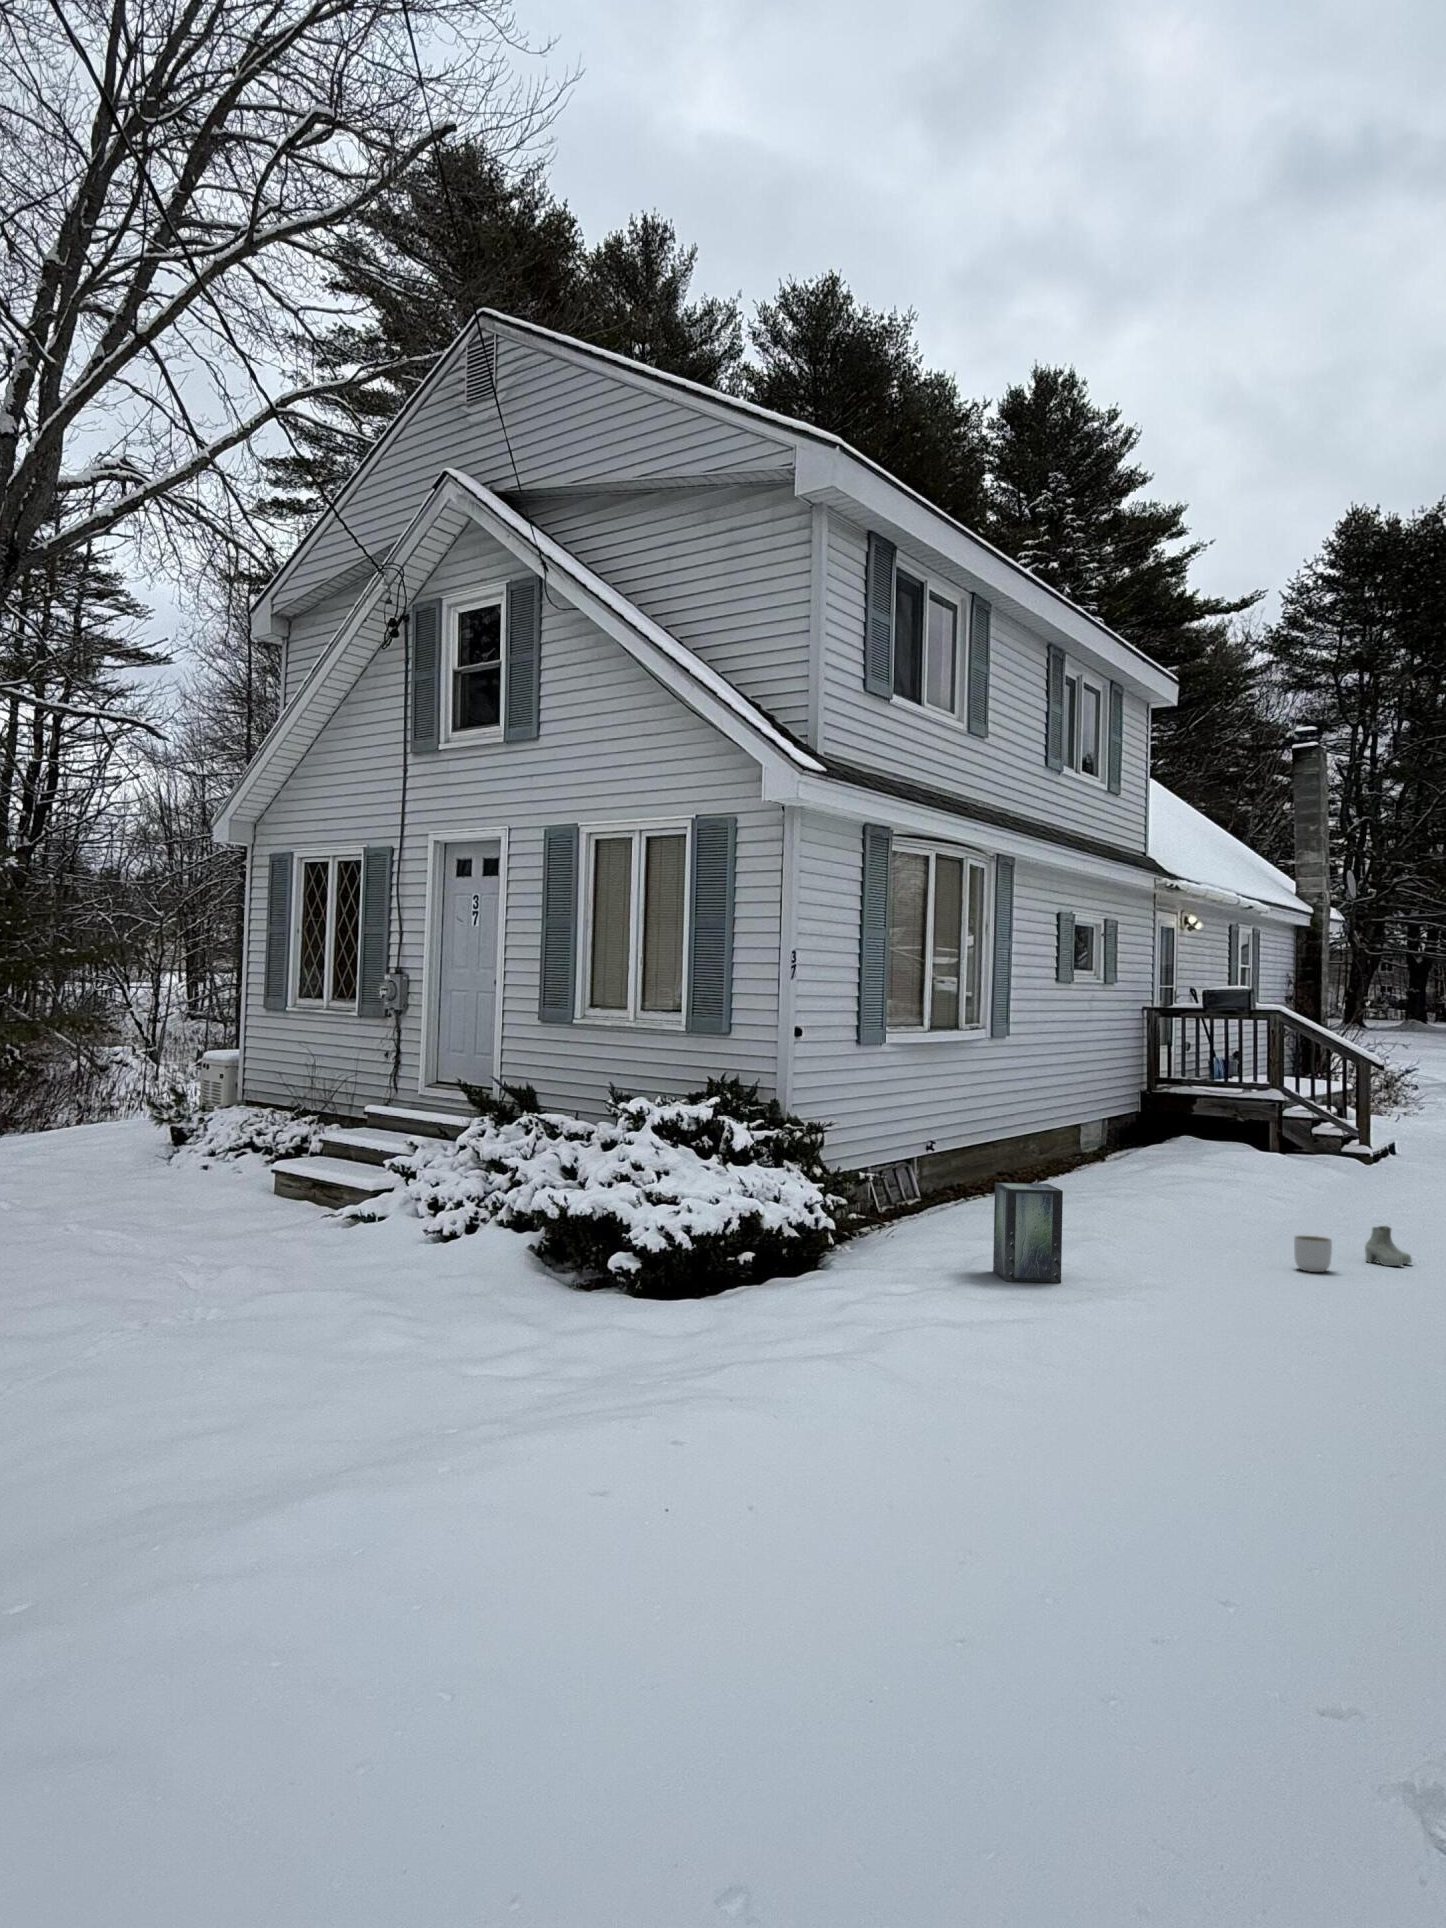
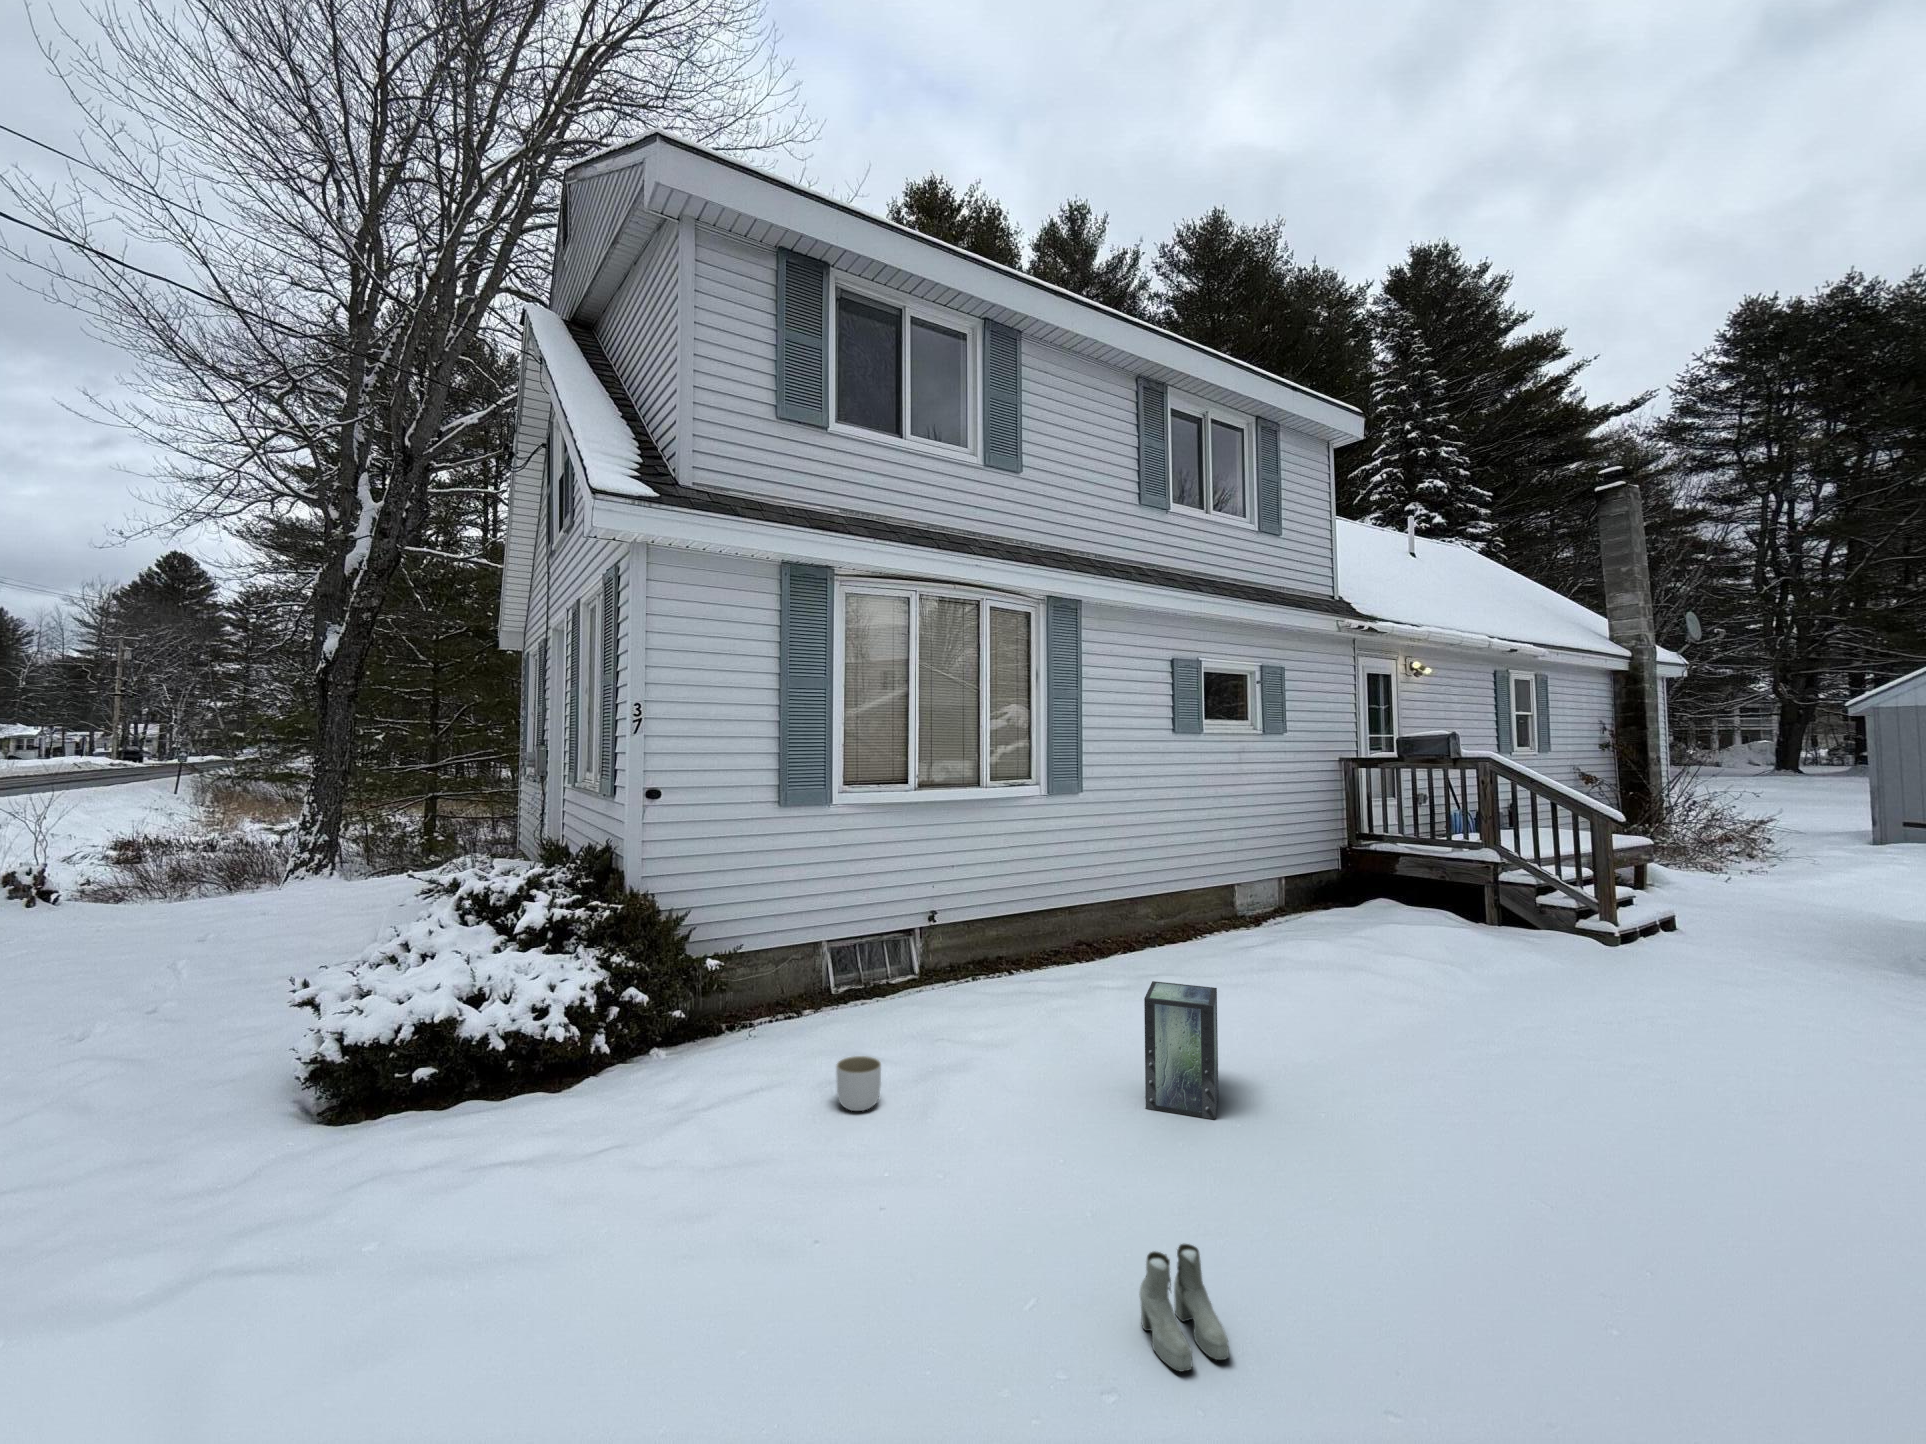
storage box: present [993,1183,1063,1283] -> present [1144,981,1218,1119]
planter: present [1294,1236,1332,1272] -> present [836,1056,881,1111]

